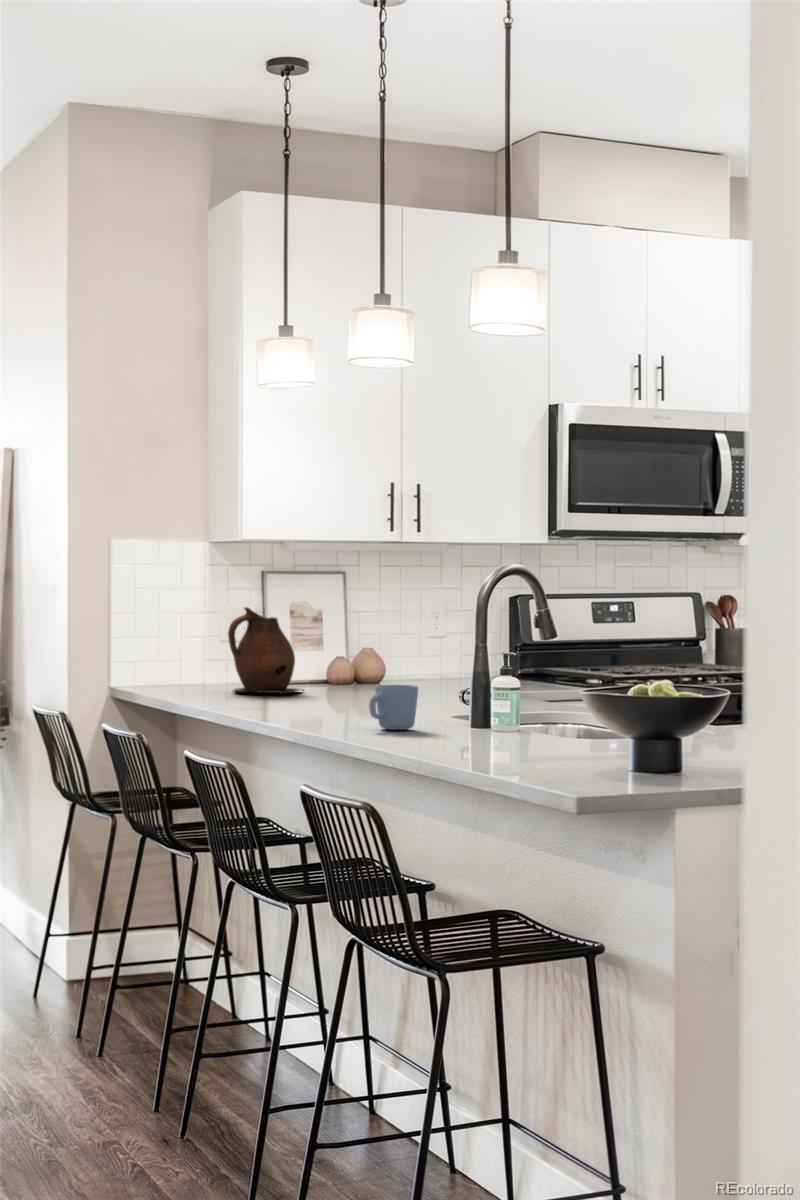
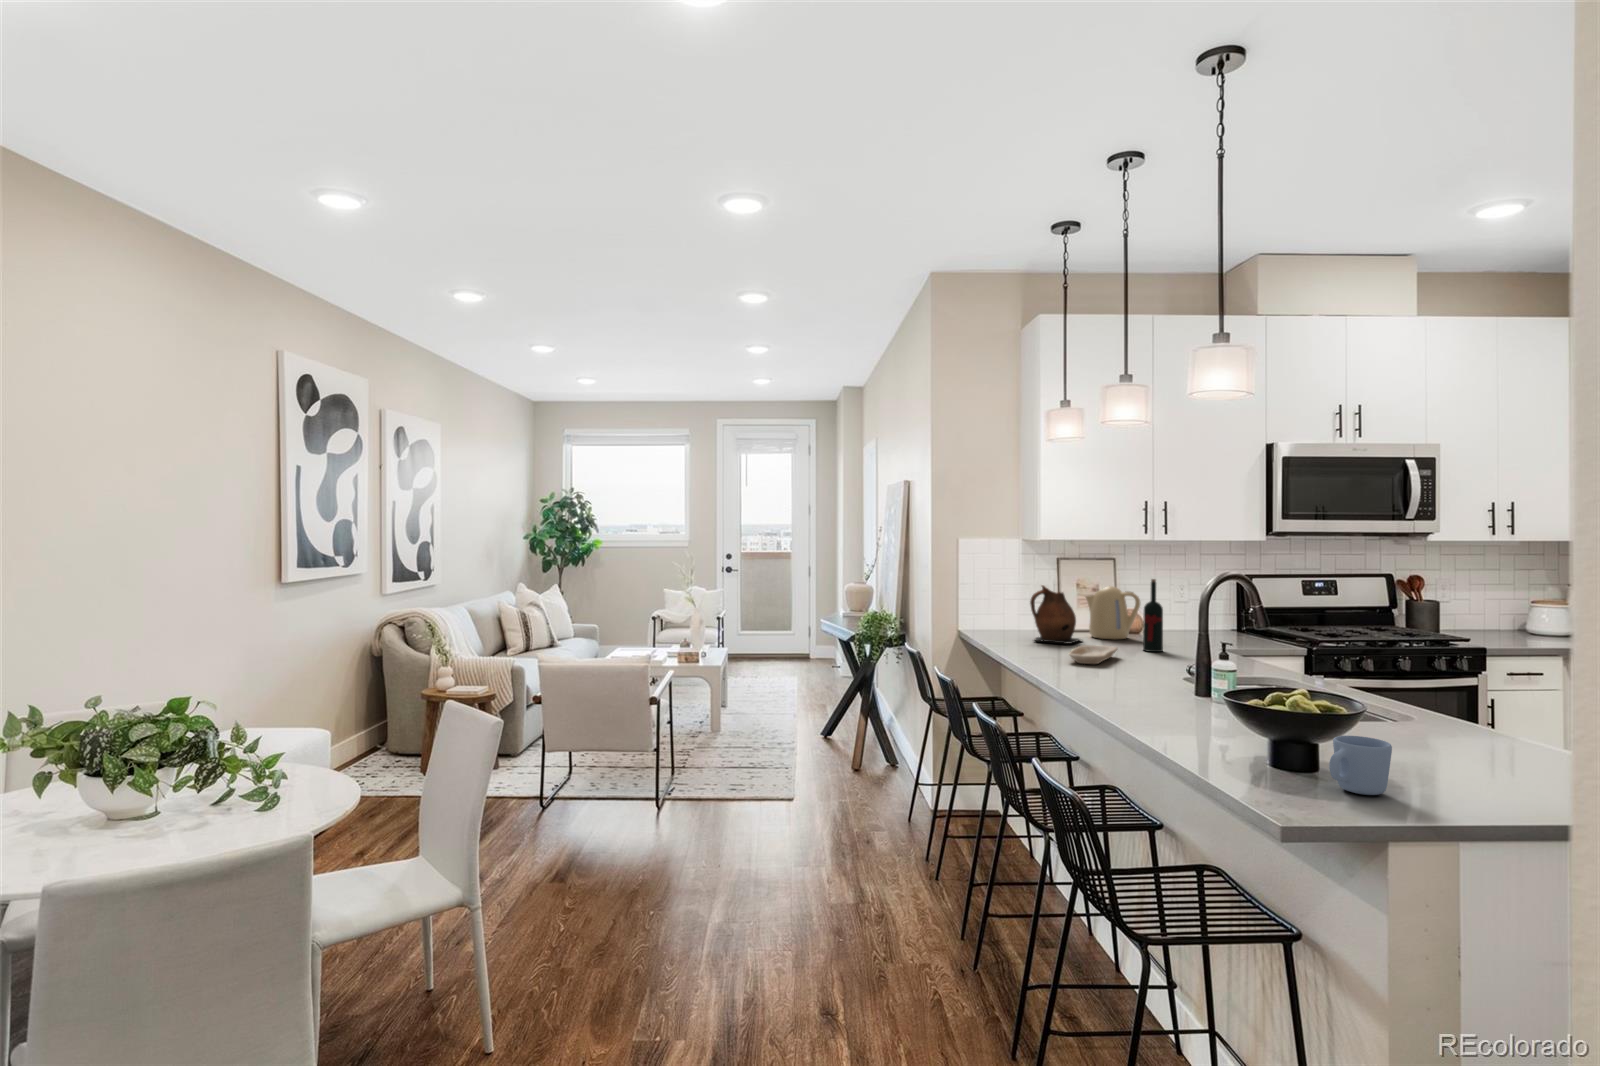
wine bottle: none [390,594,417,699] -> present [1143,579,1163,652]
kettle: none [303,610,383,689] -> present [1086,586,1140,639]
mug: present [369,685,418,730] -> present [1329,736,1392,795]
tray: none [295,689,360,710] -> present [1069,645,1118,664]

